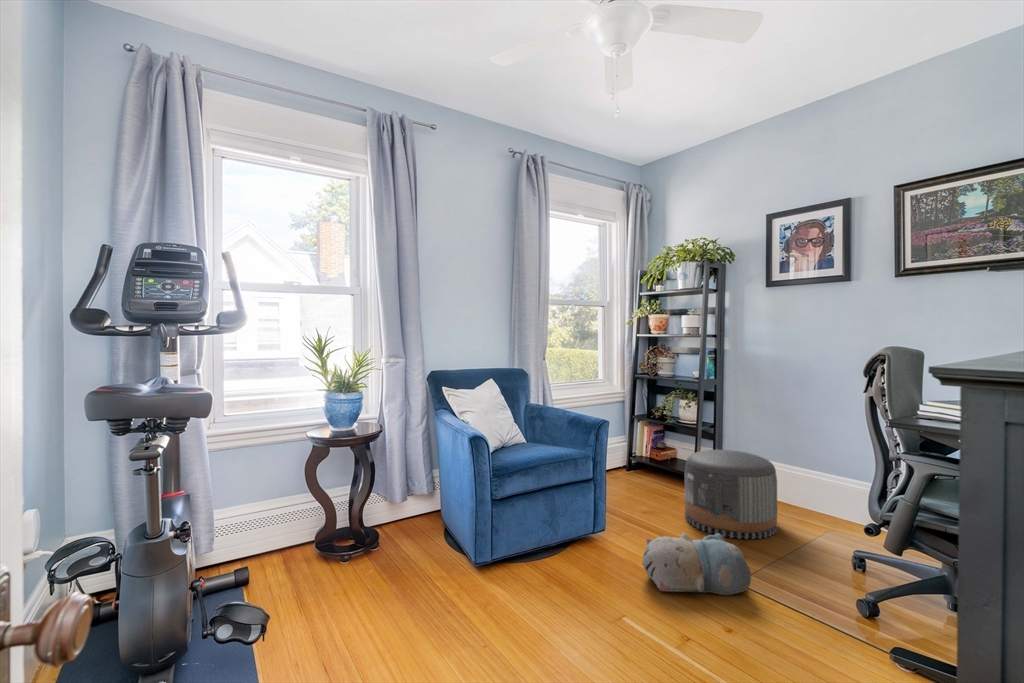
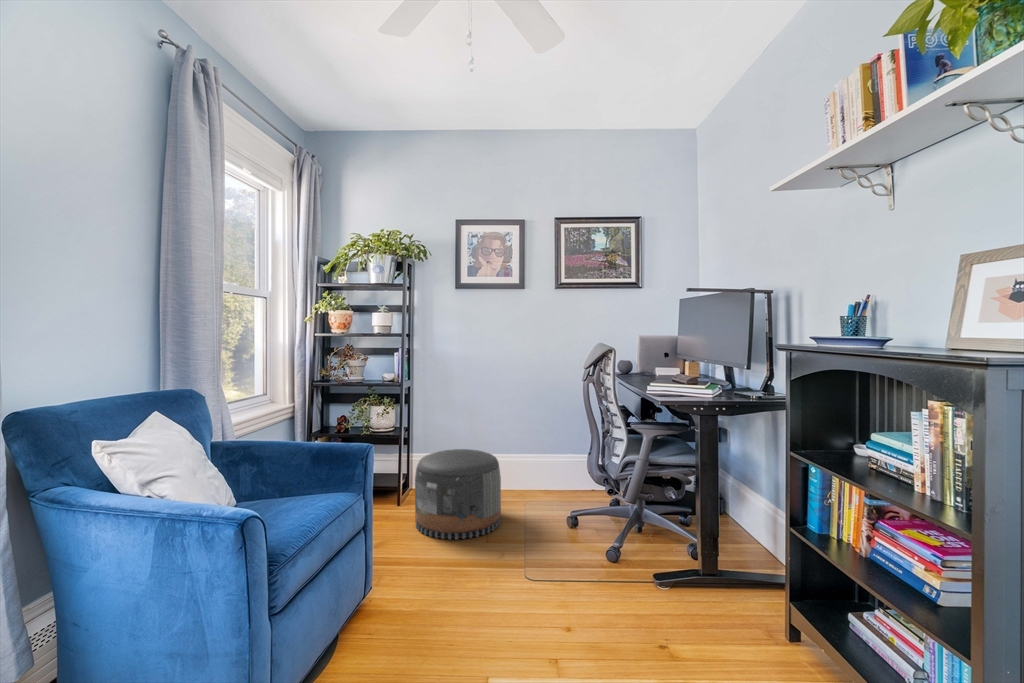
plush toy: present [642,533,751,595] -> none [449,535,549,621]

